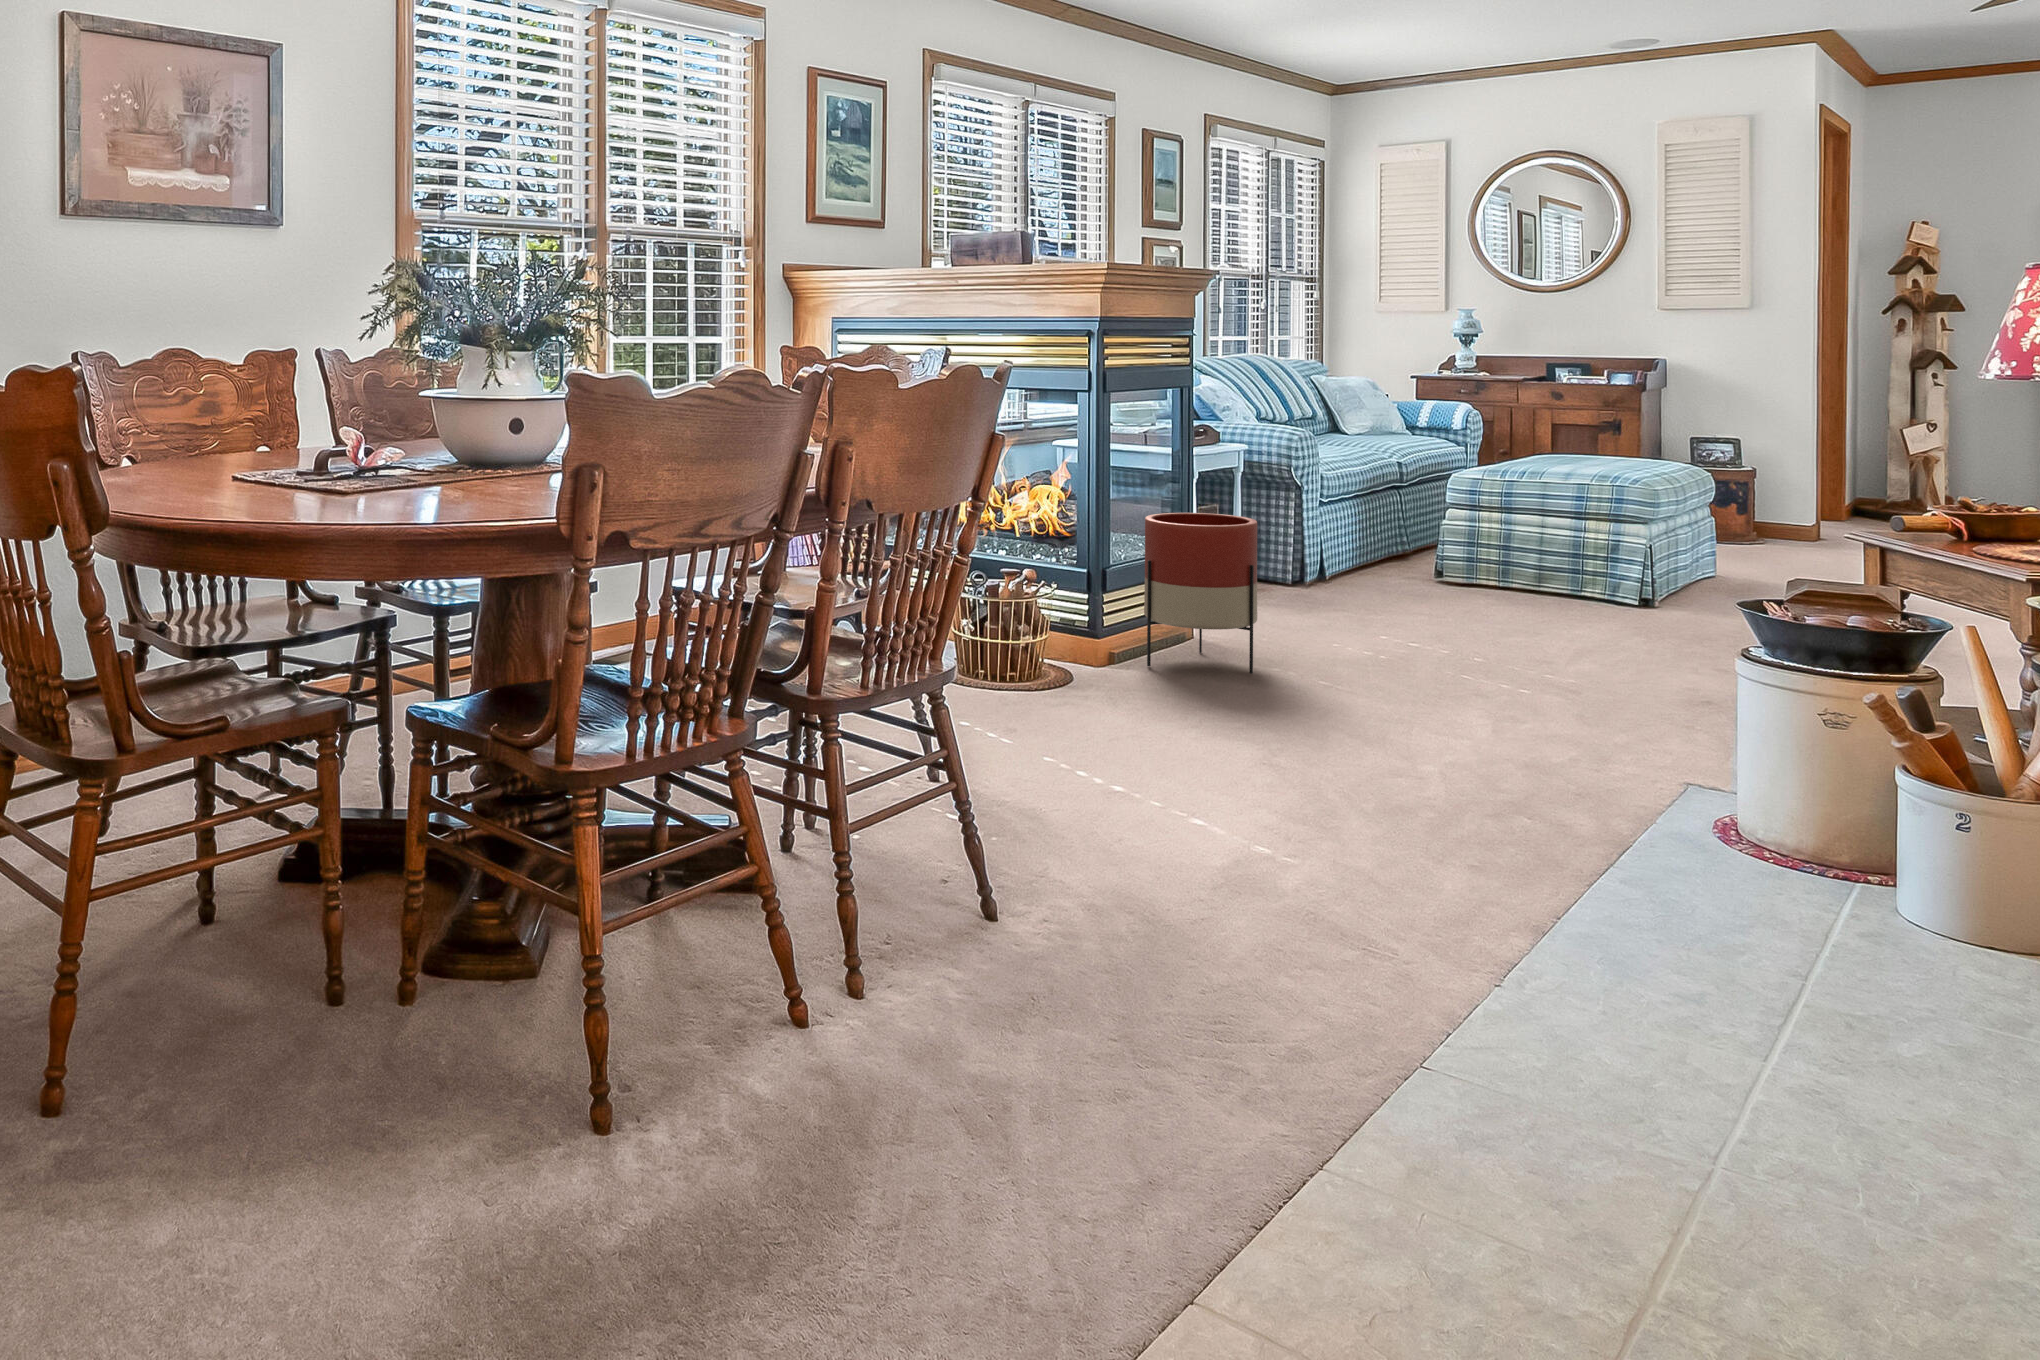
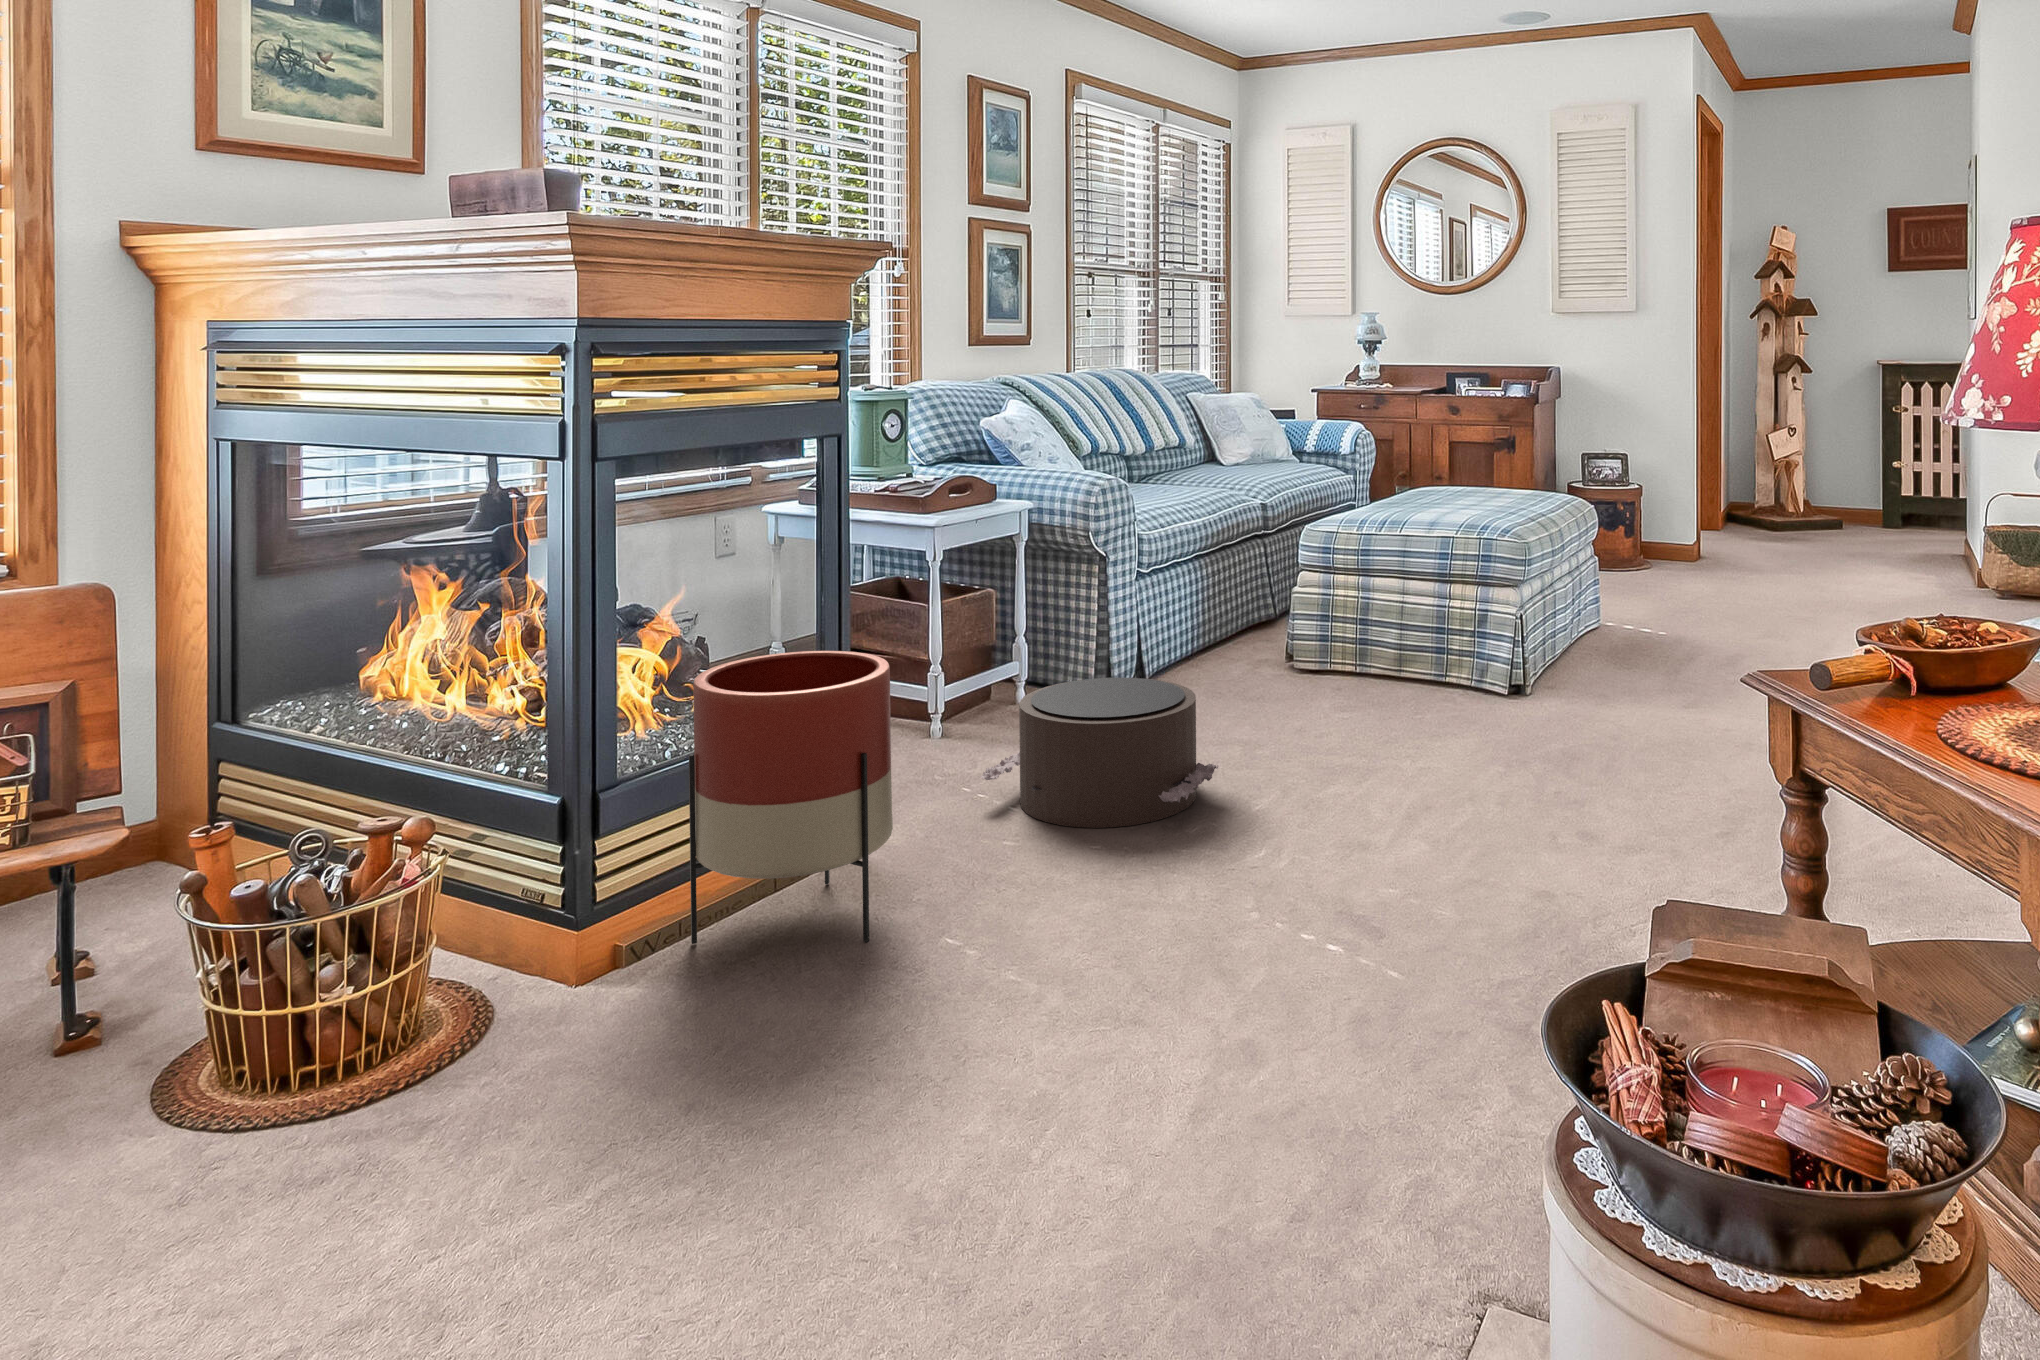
pouf: none [1265,559,1433,645] -> present [979,678,1218,828]

